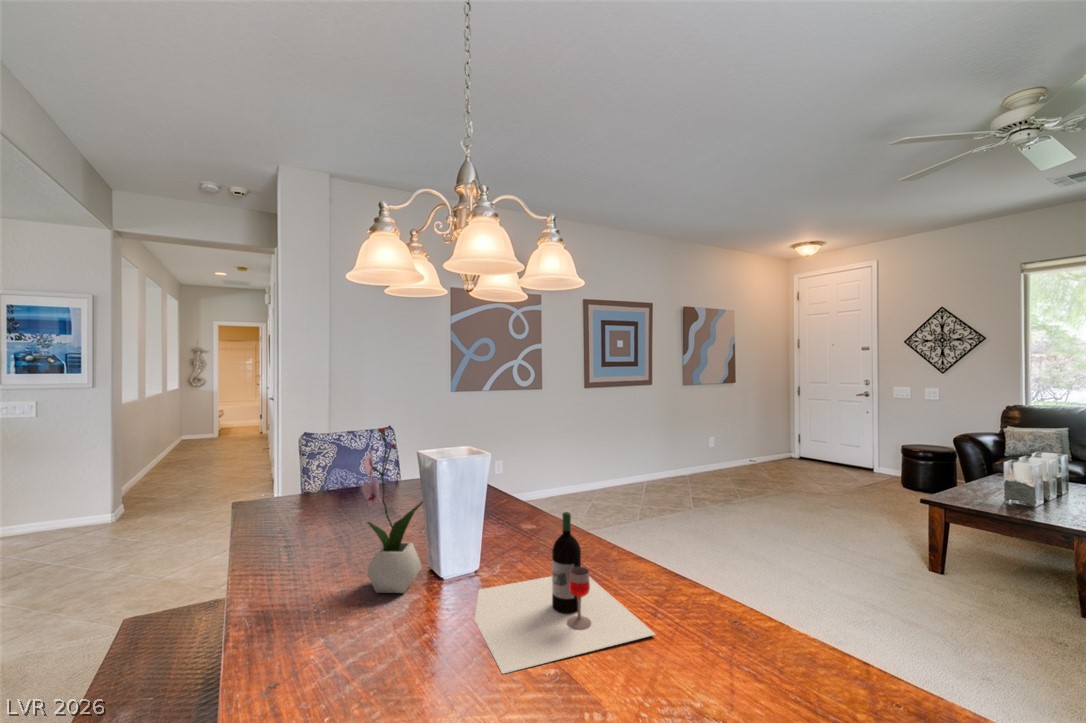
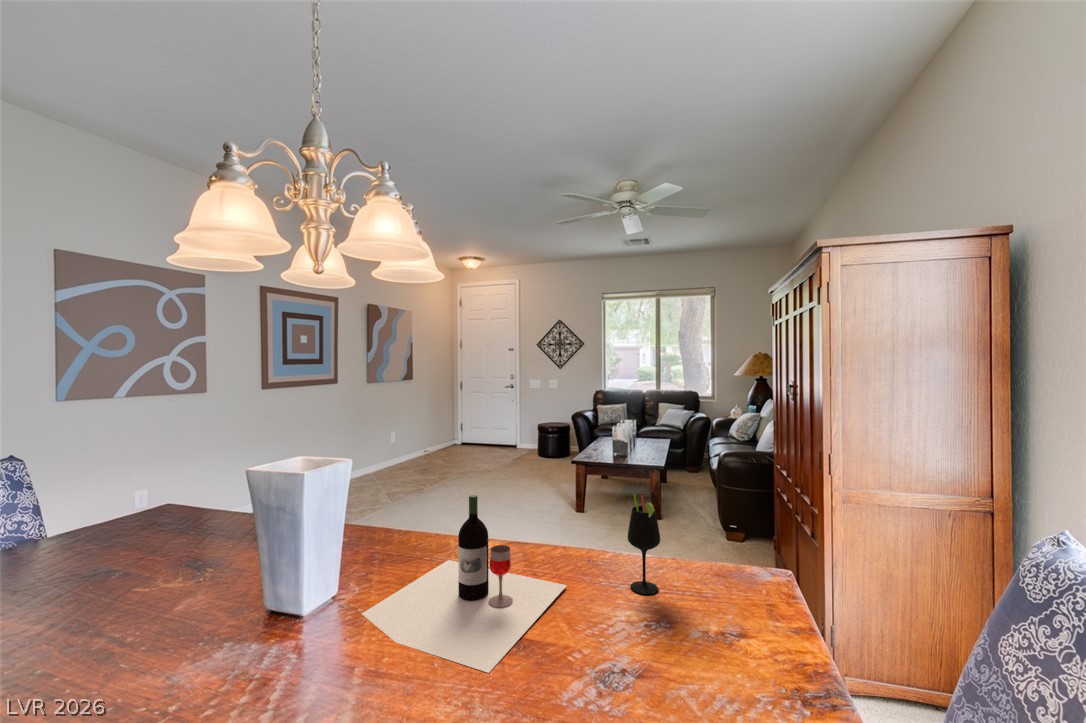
flower arrangement: present [362,428,423,593] -> none [175,430,290,671]
wine glass: none [721,552,765,685] -> present [628,493,660,594]

